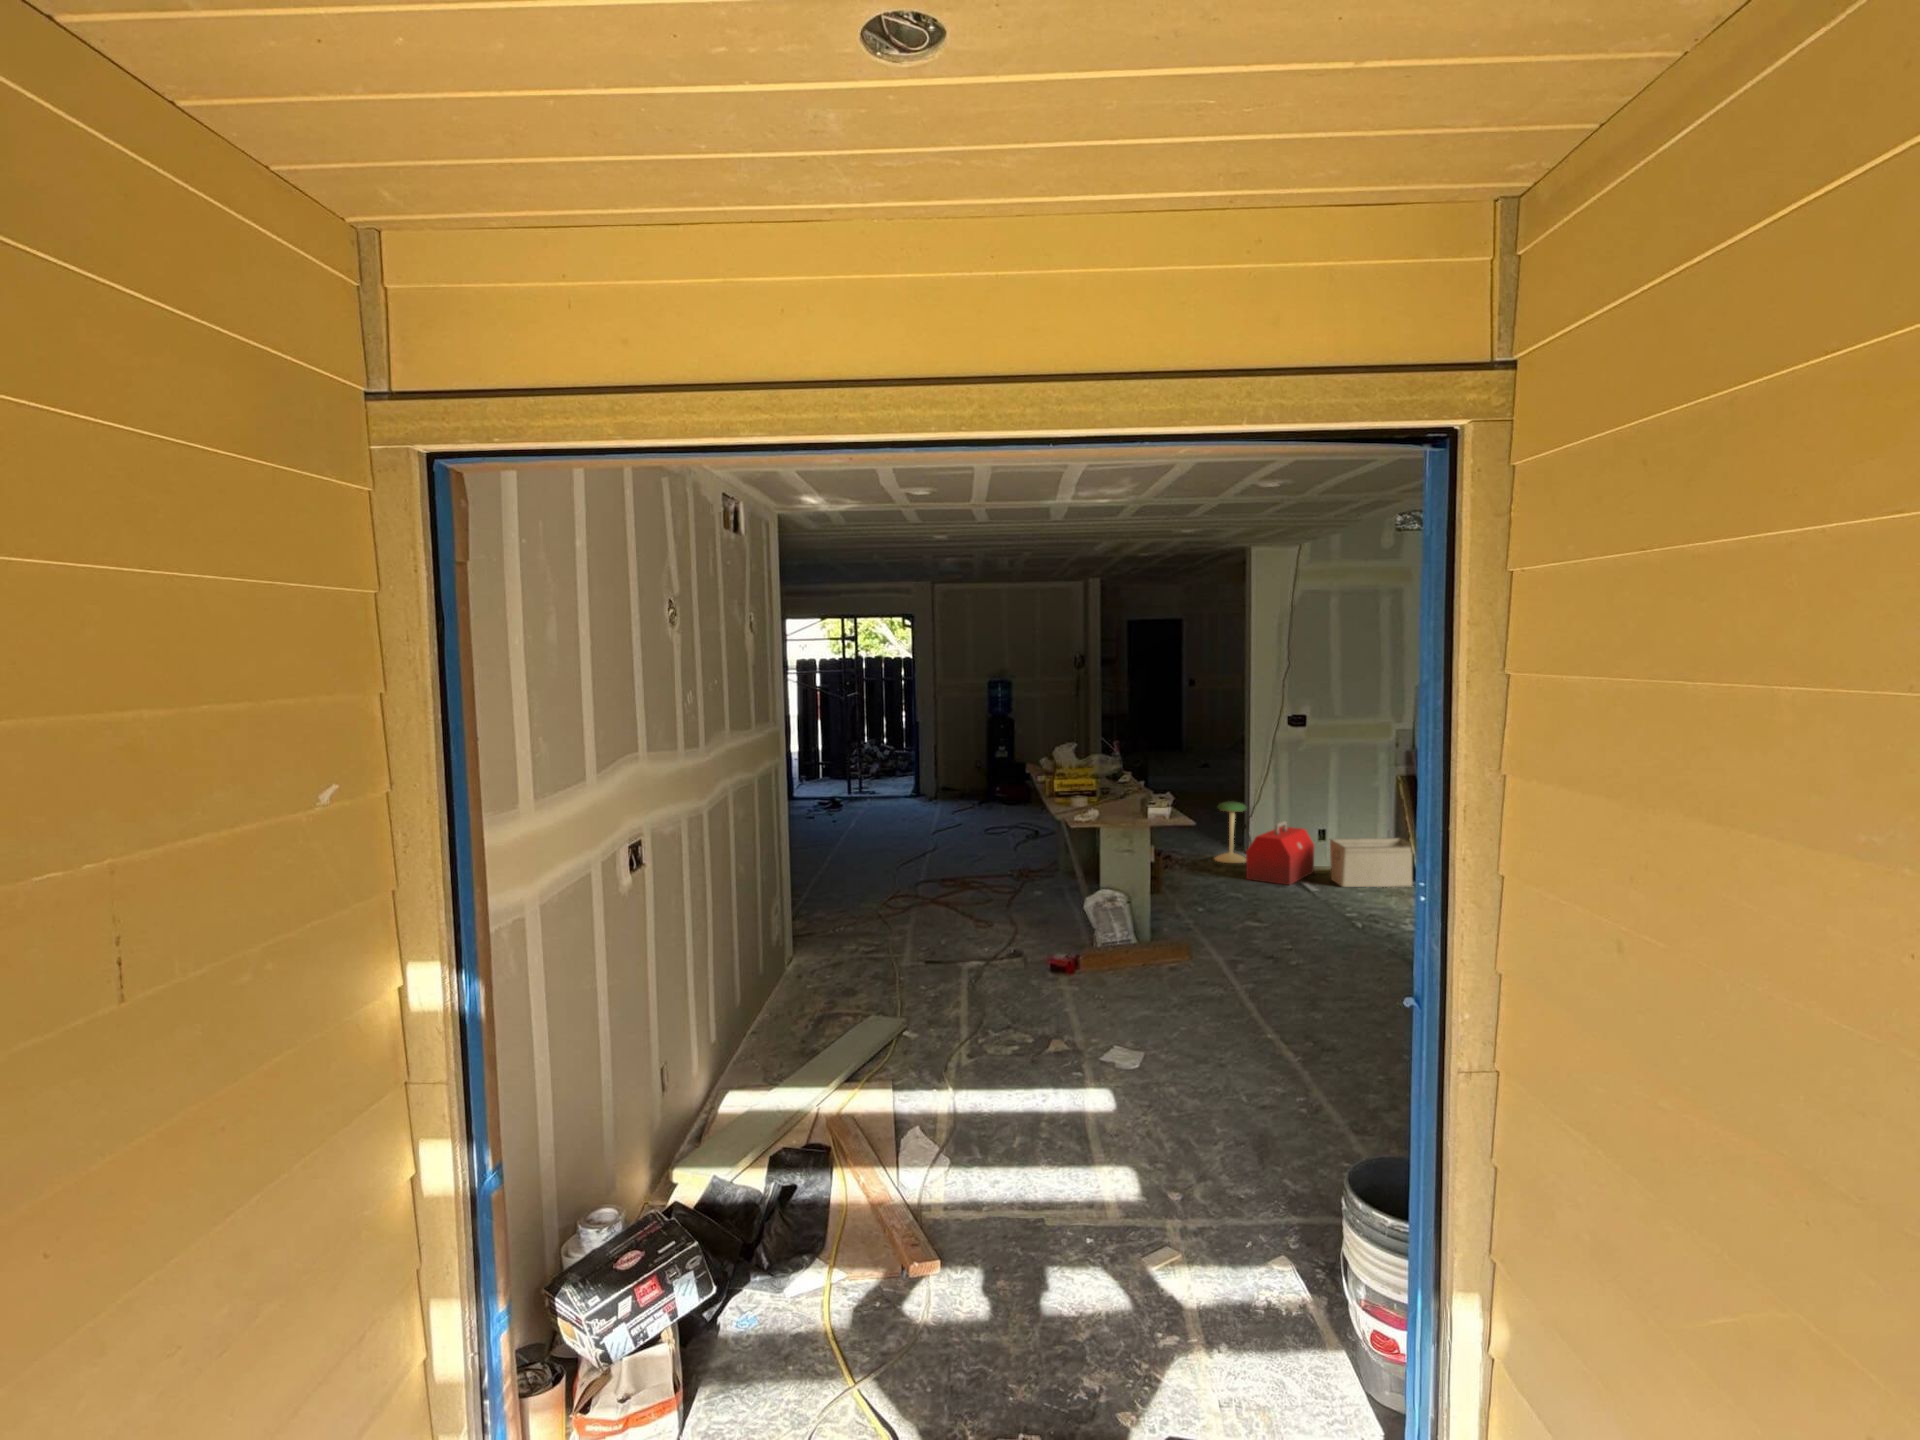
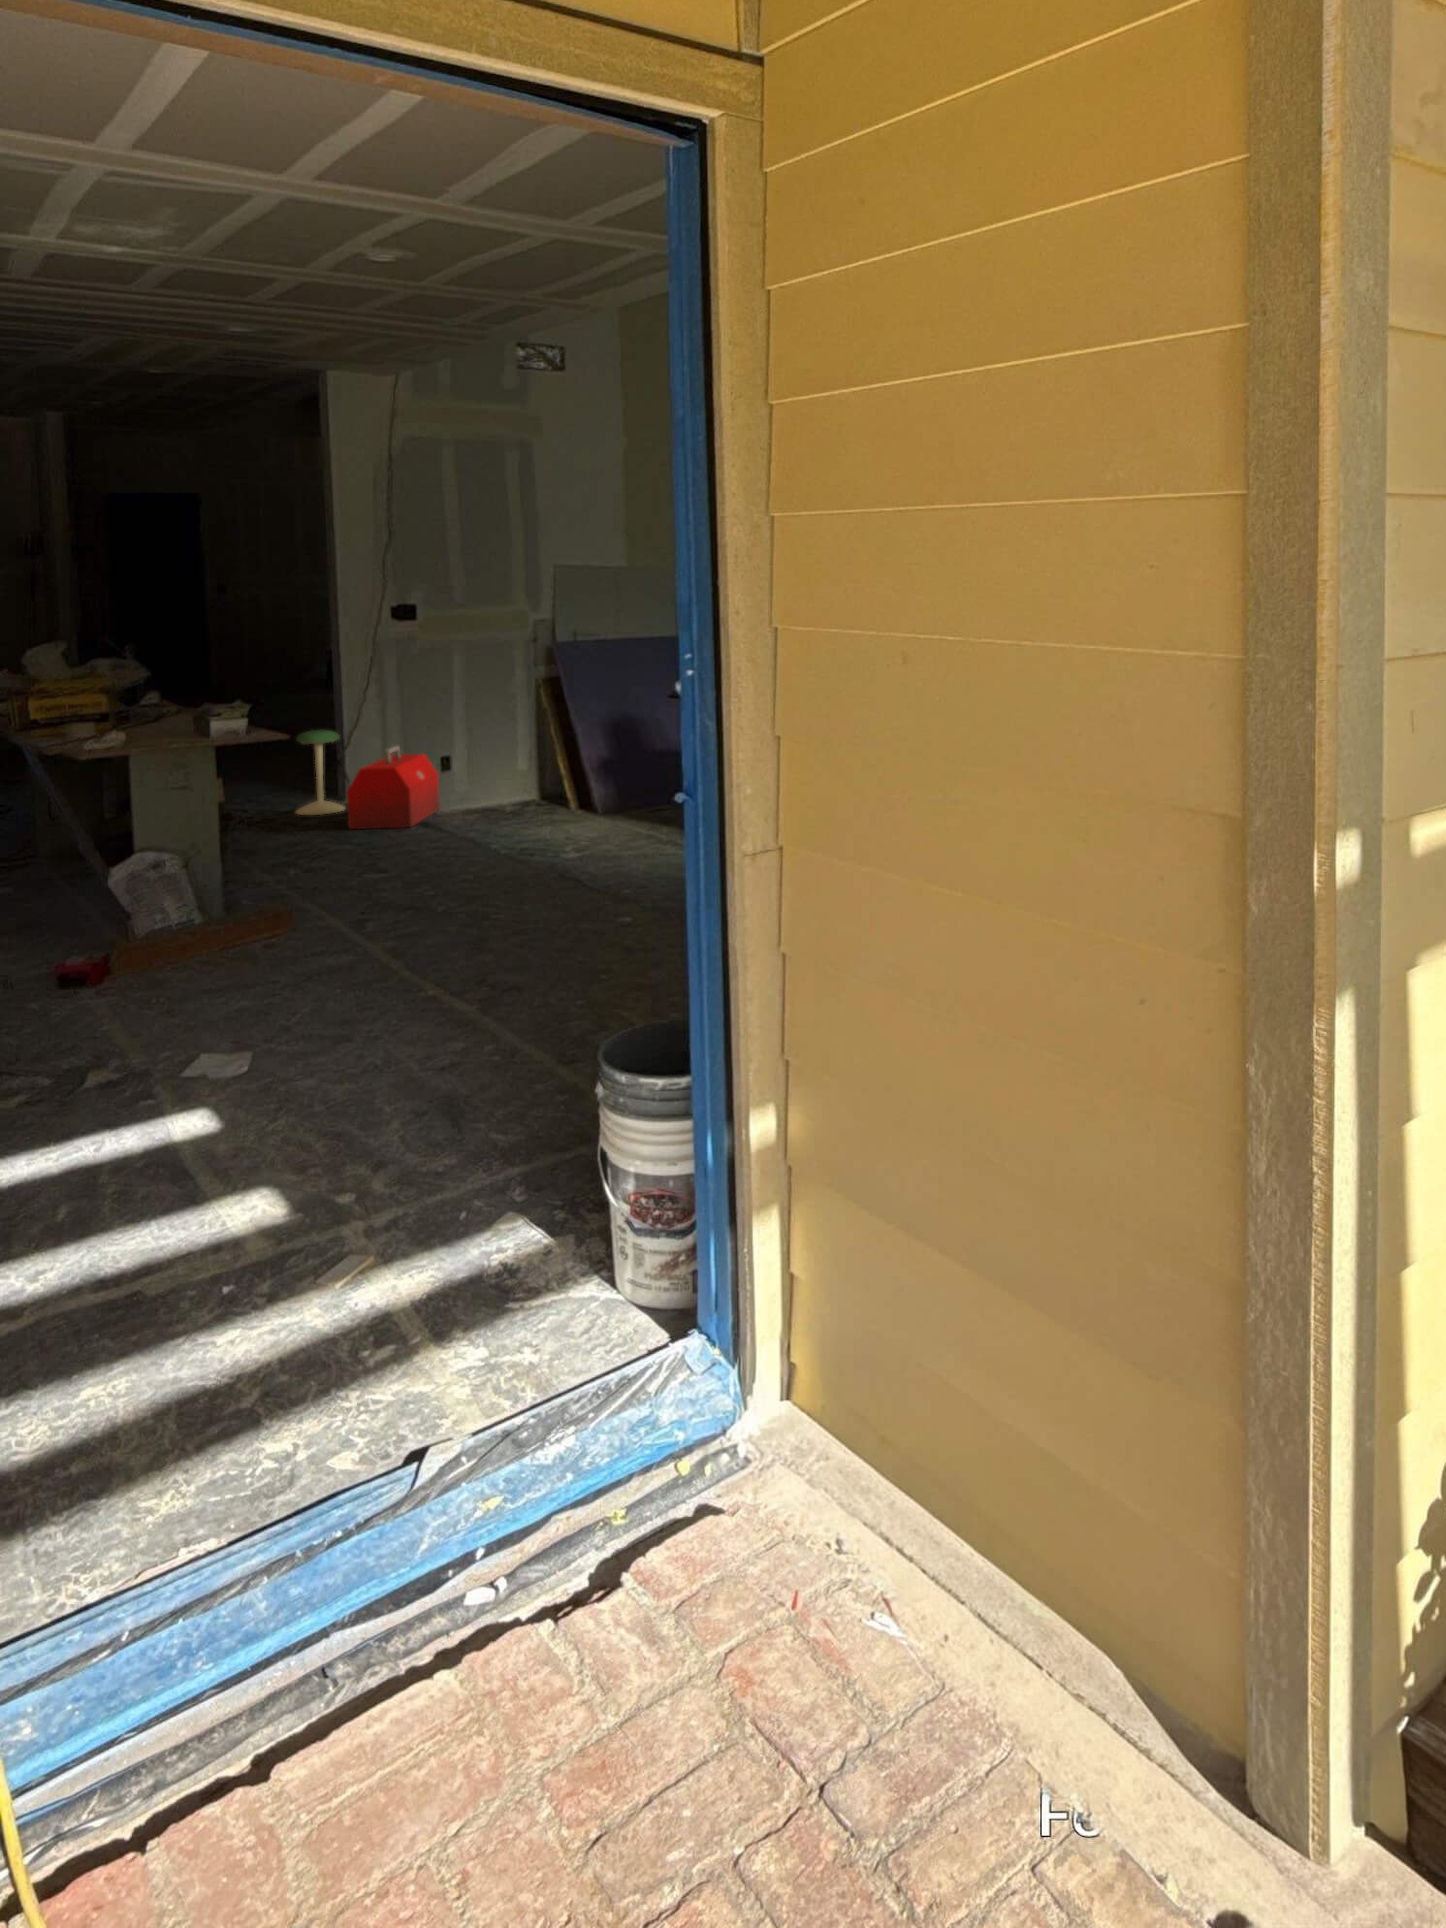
storage bin: present [1330,838,1412,887] -> none [459,751,570,820]

